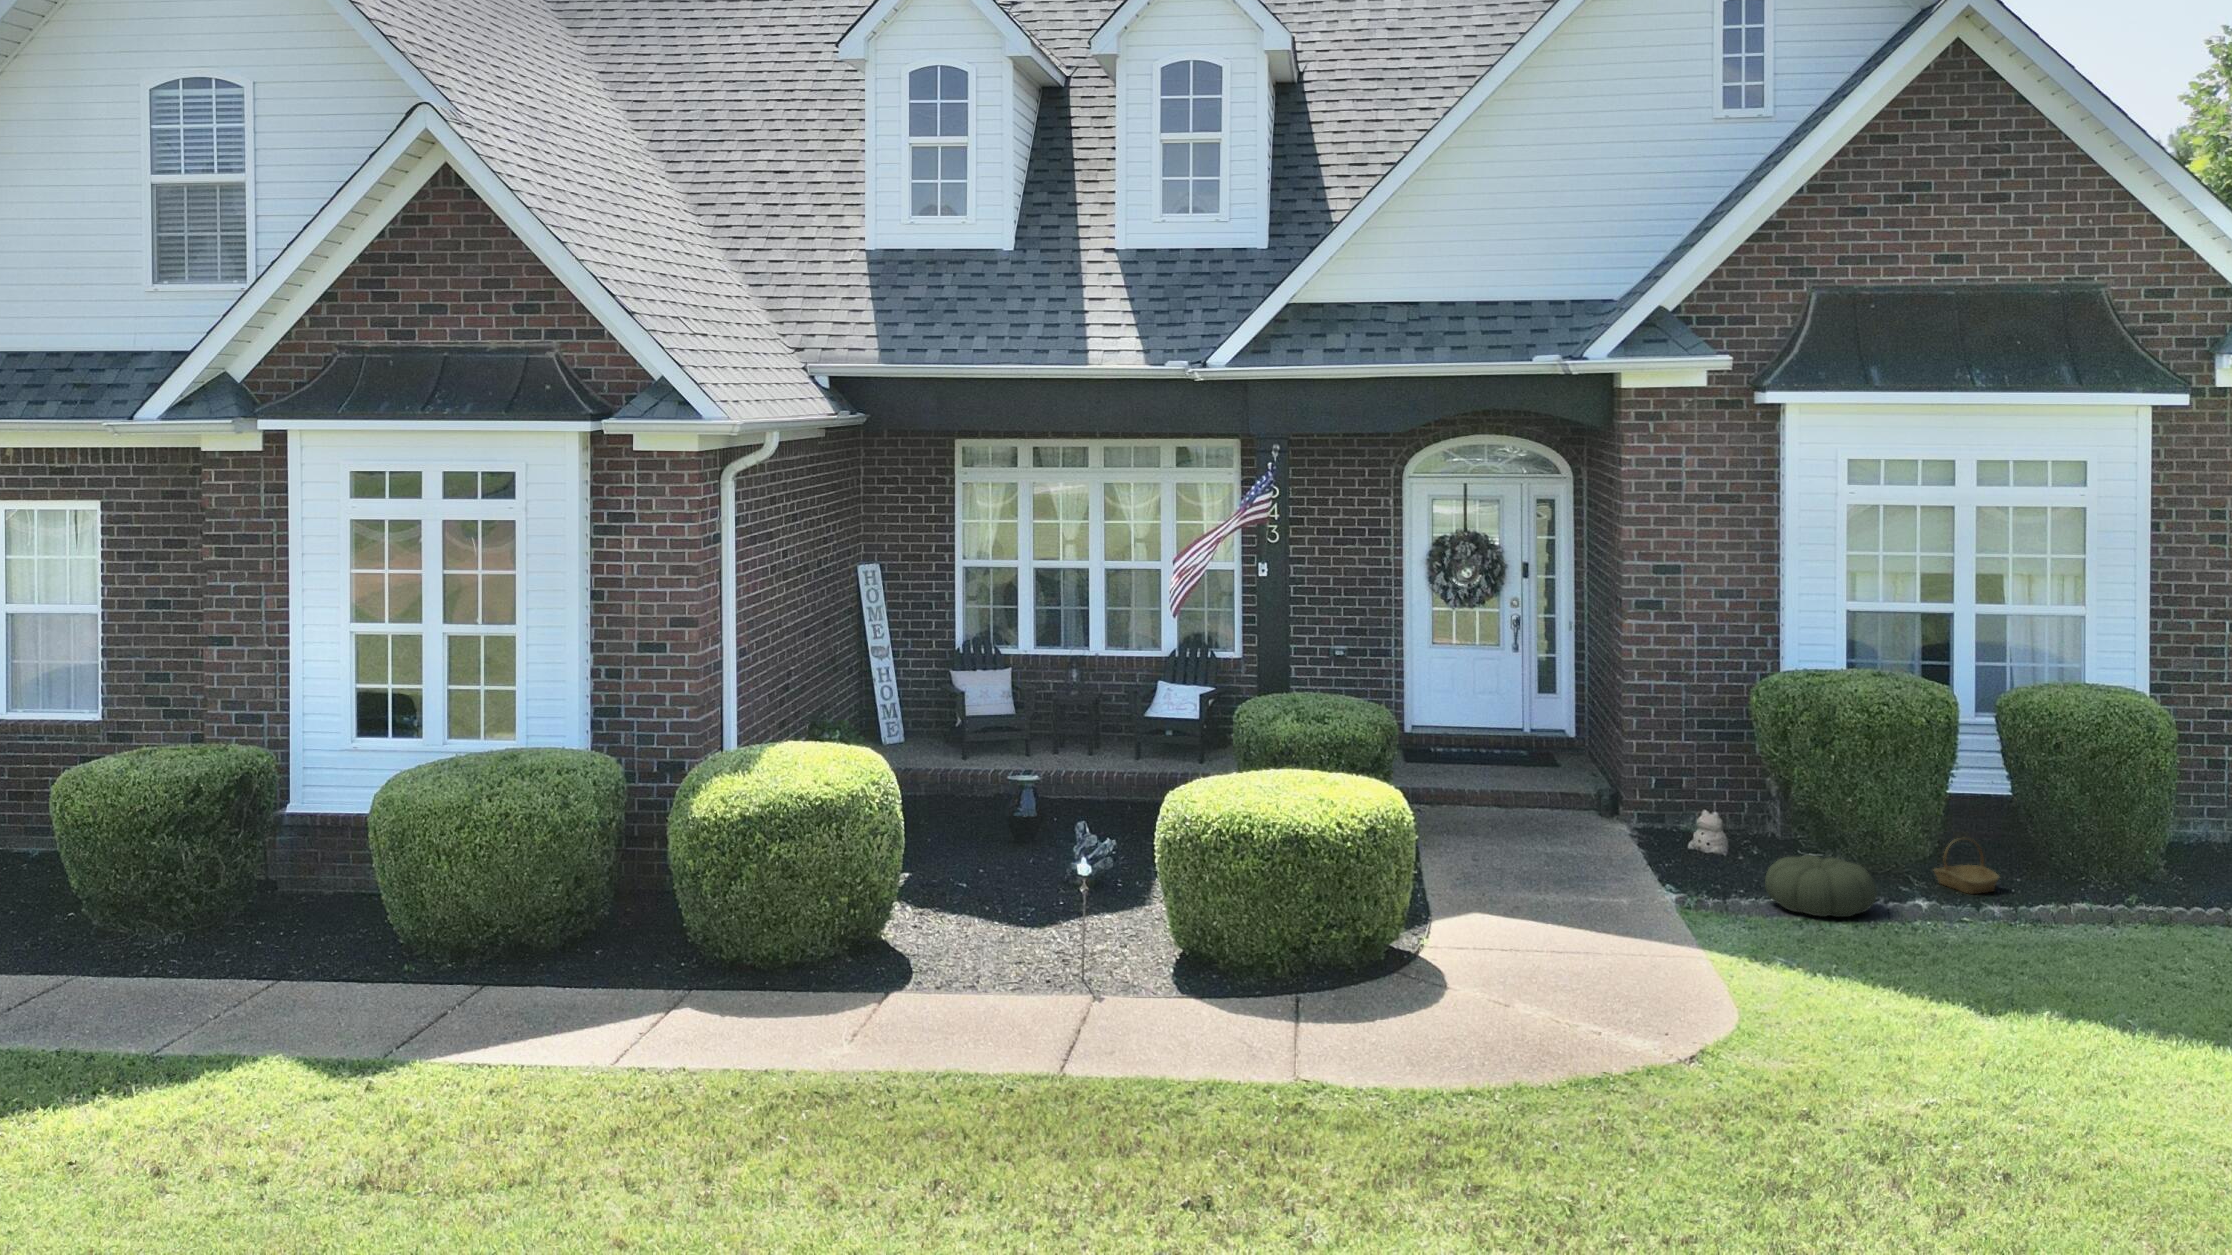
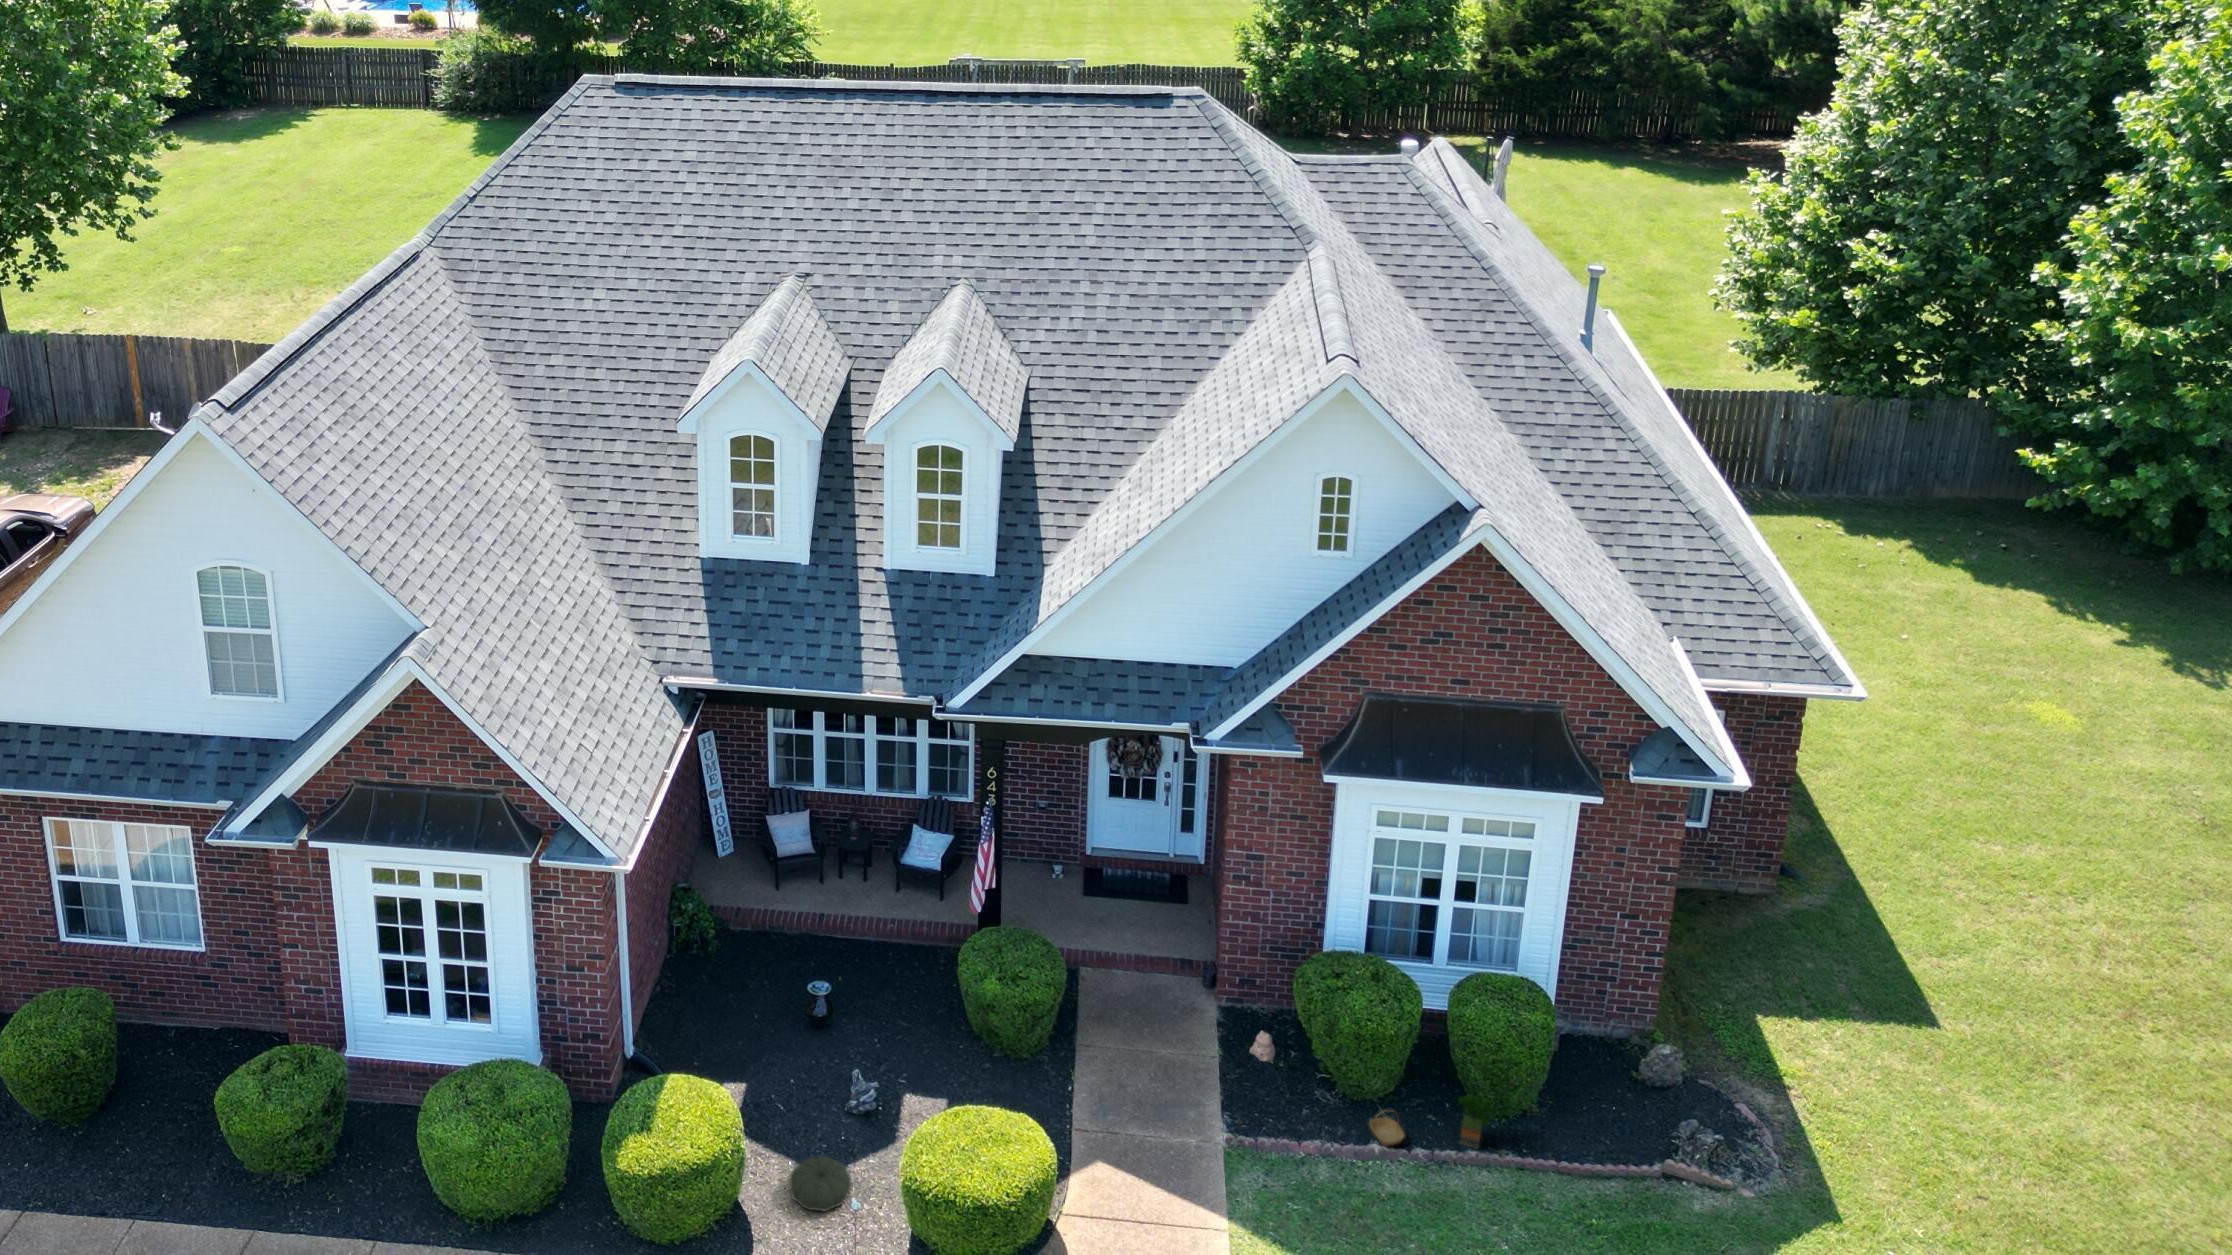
potted tree: none [2075,805,2141,893] -> present [1459,1096,1492,1149]
pouf: present [1765,855,1877,917] -> present [789,1156,851,1211]

